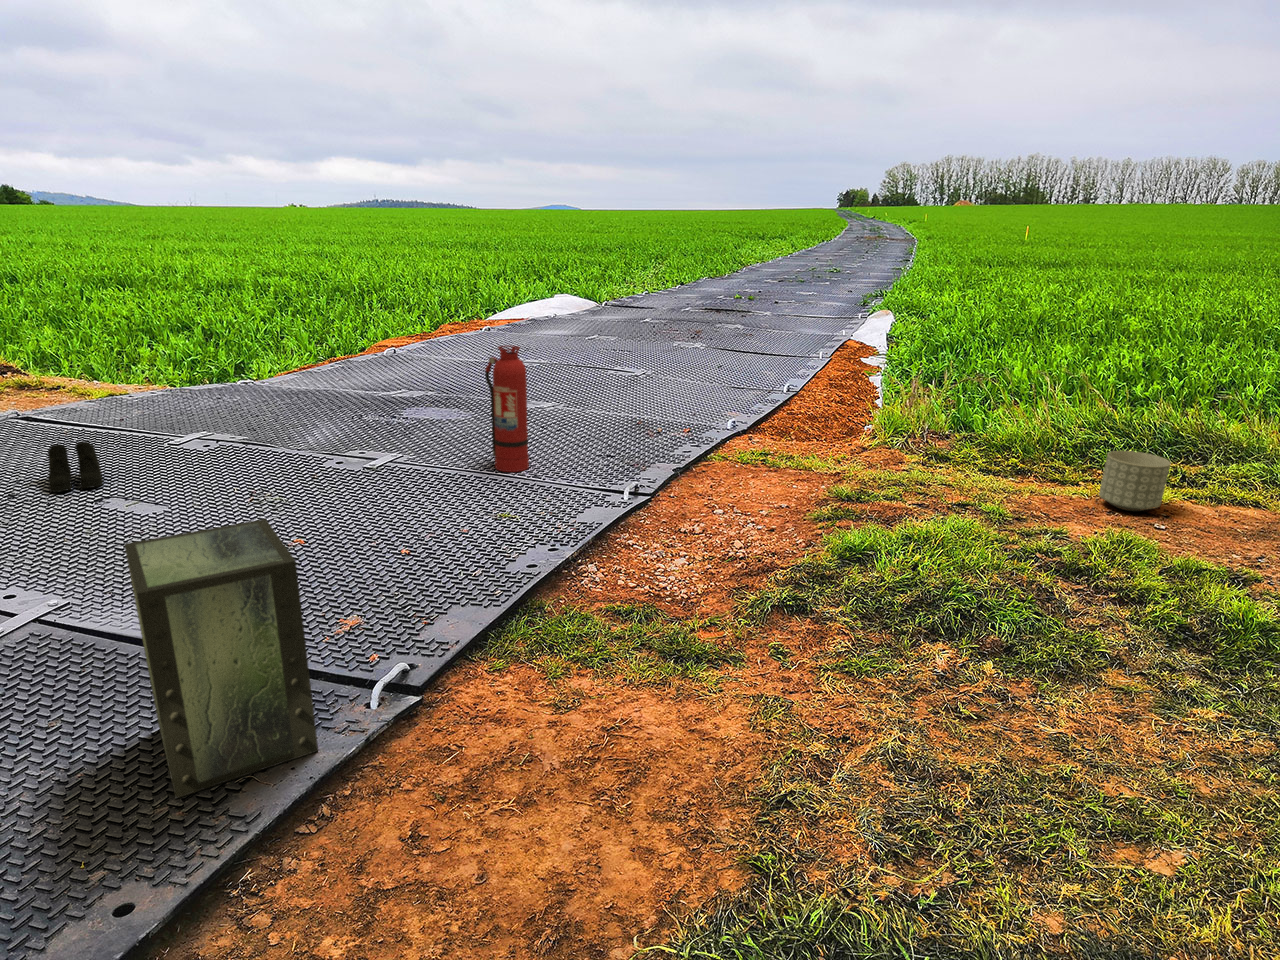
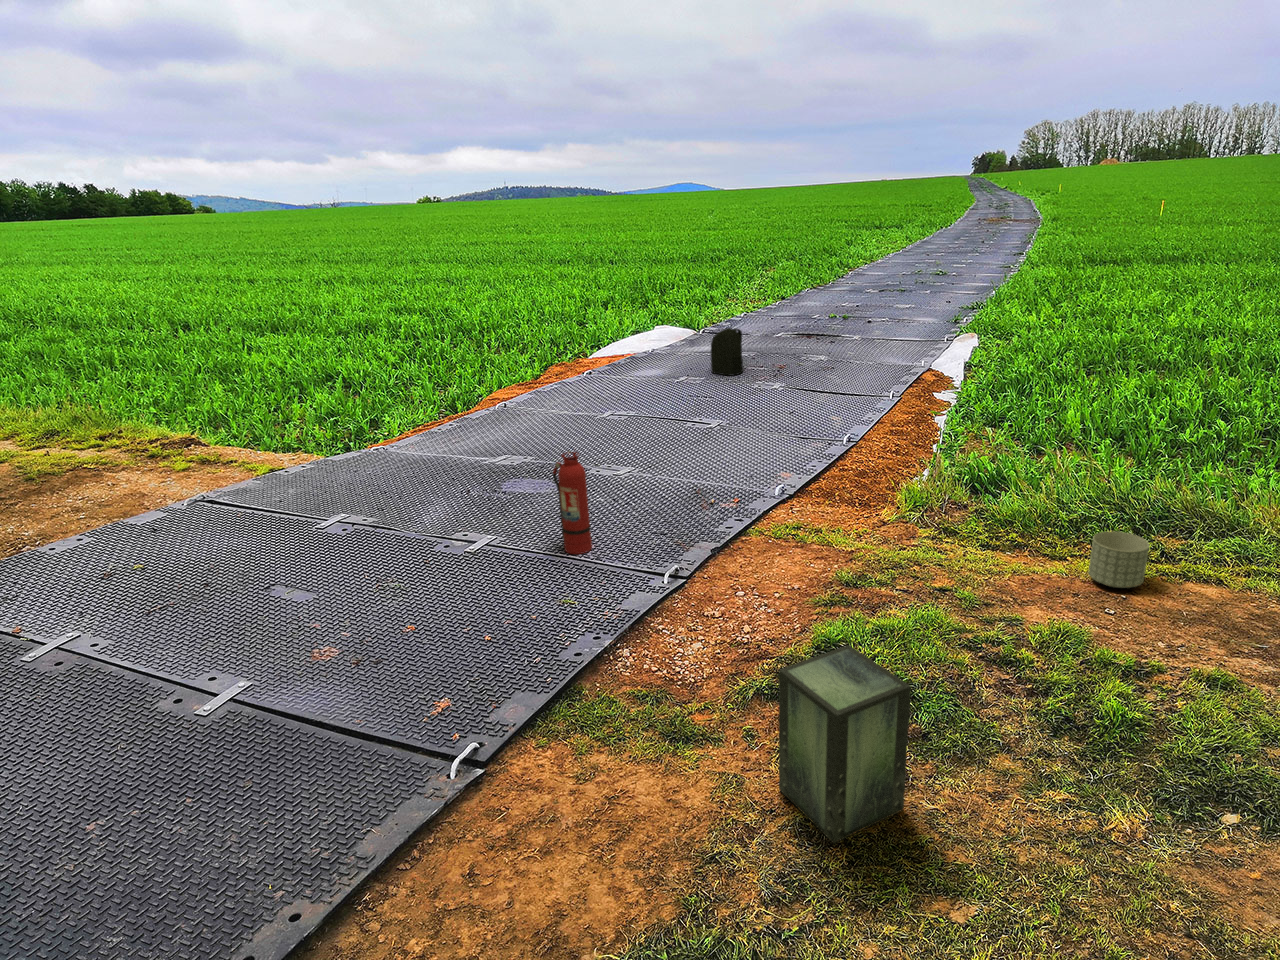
backpack: none [629,282,665,334] -> present [711,328,743,376]
boots: present [48,441,103,492] -> none [232,541,271,583]
storage box: present [124,519,318,798] -> present [779,645,911,843]

